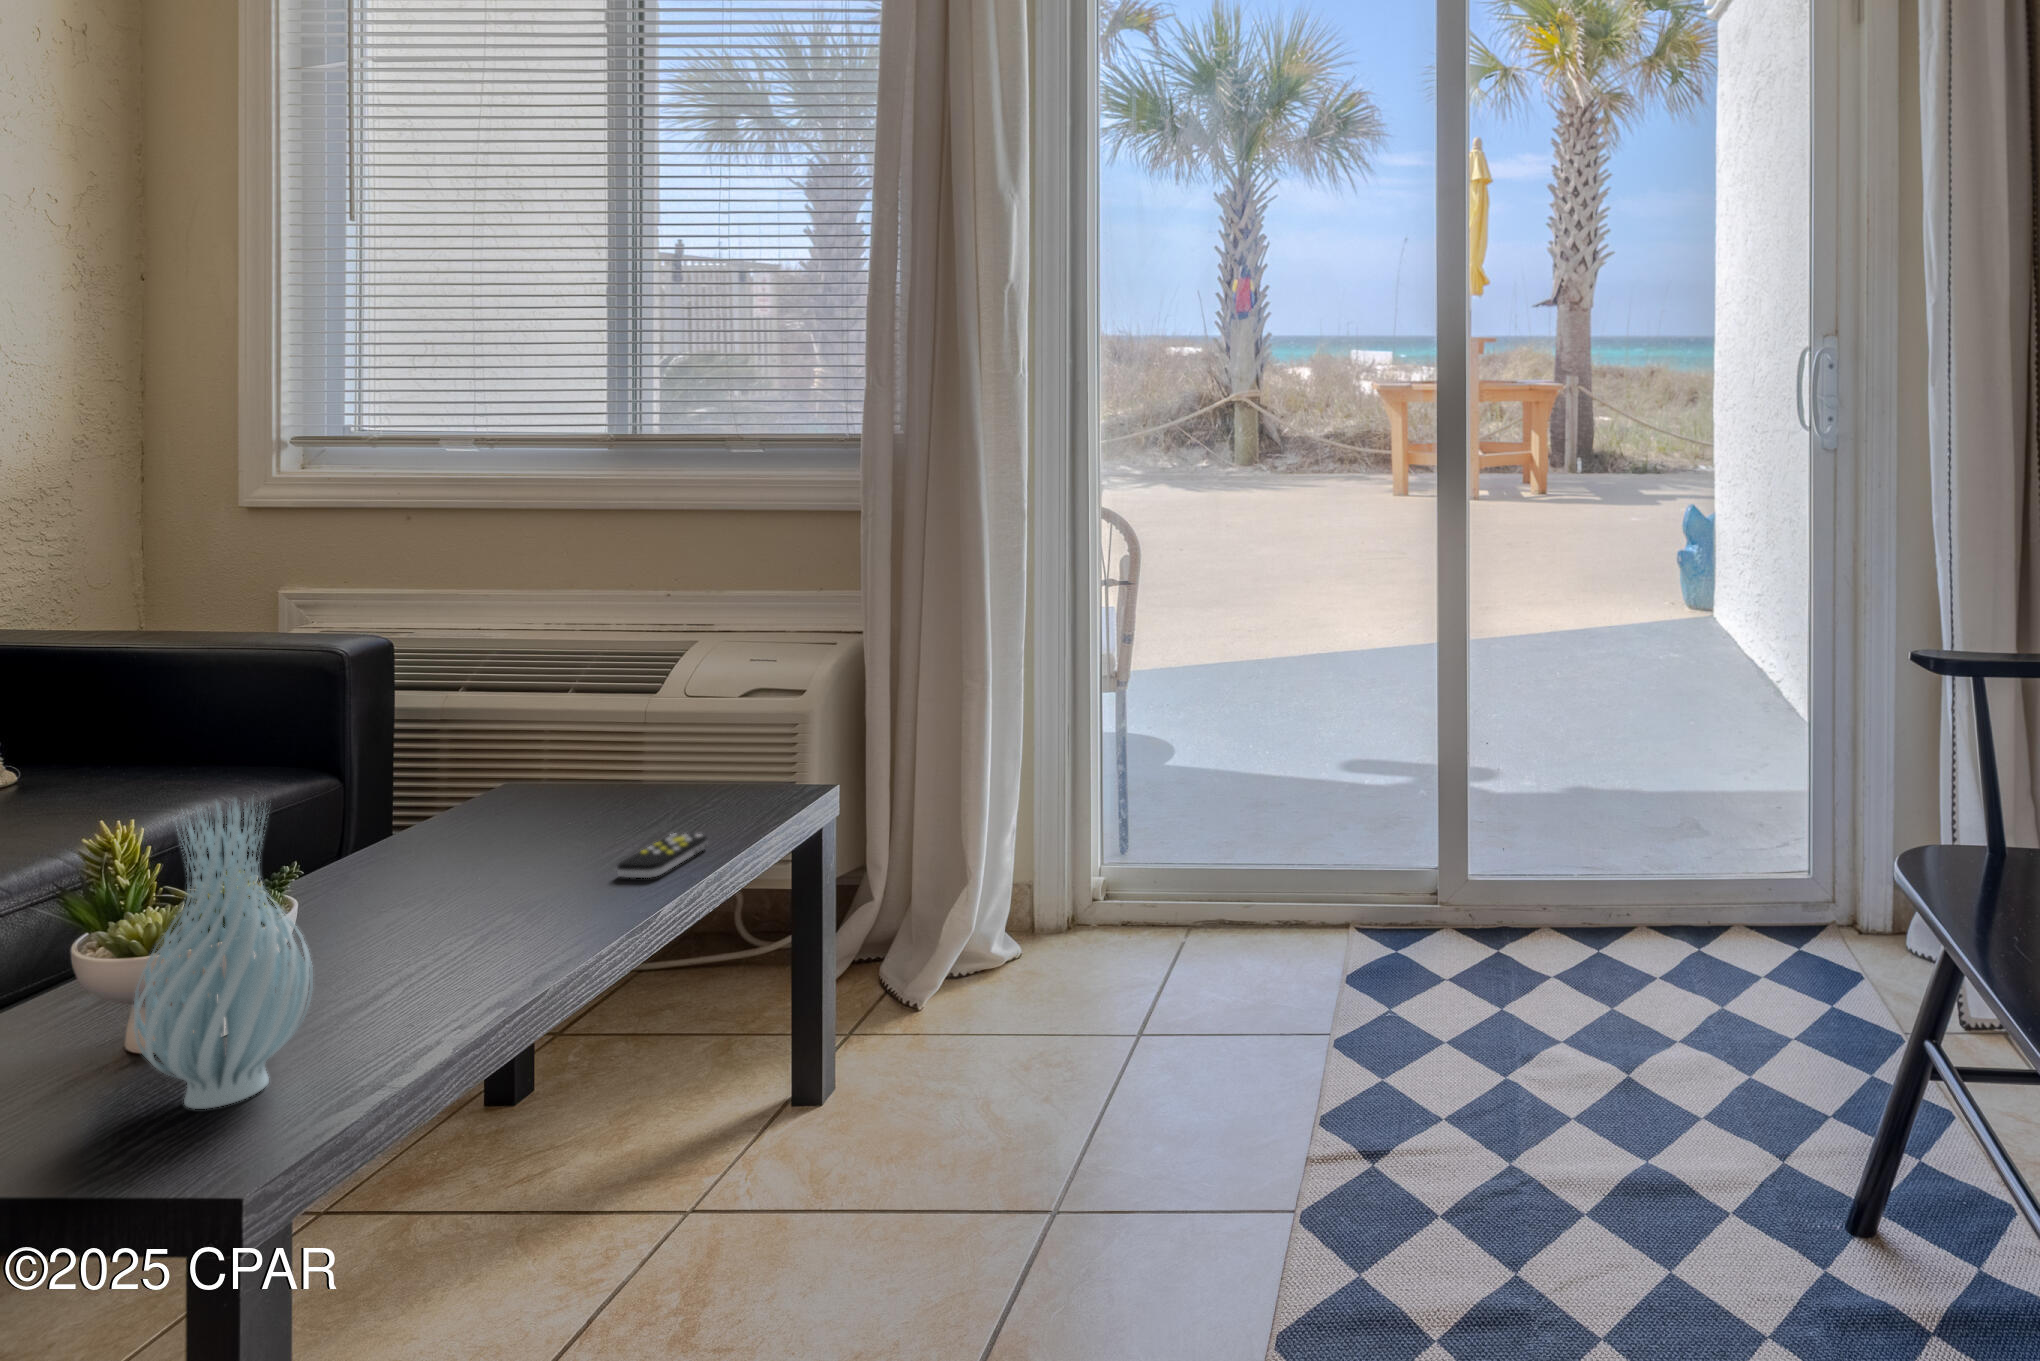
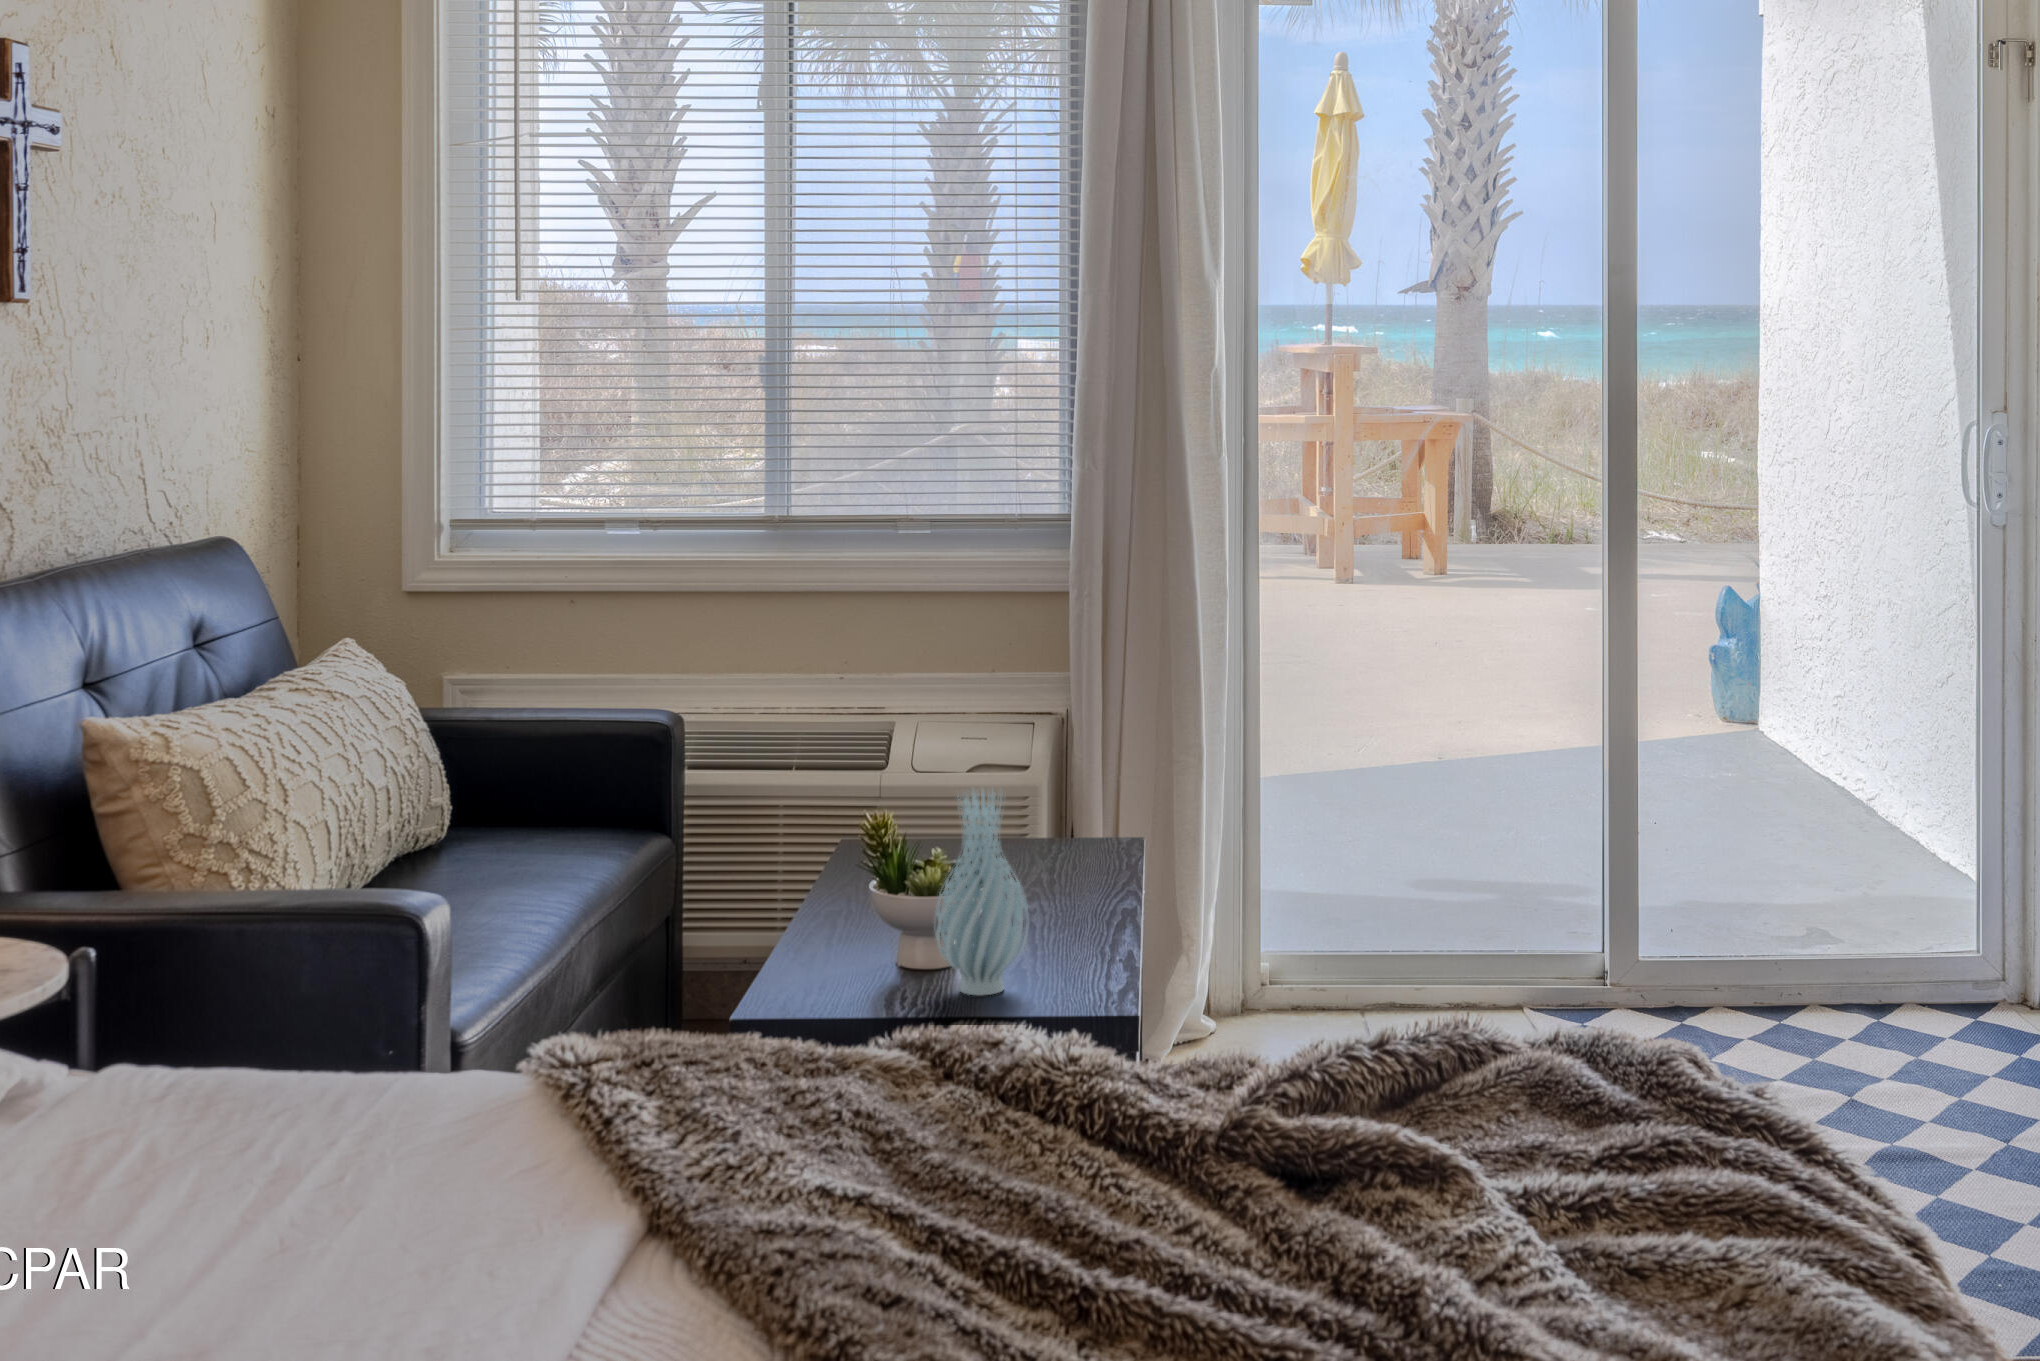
remote control: present [617,834,708,878] -> none [1043,866,1088,894]

